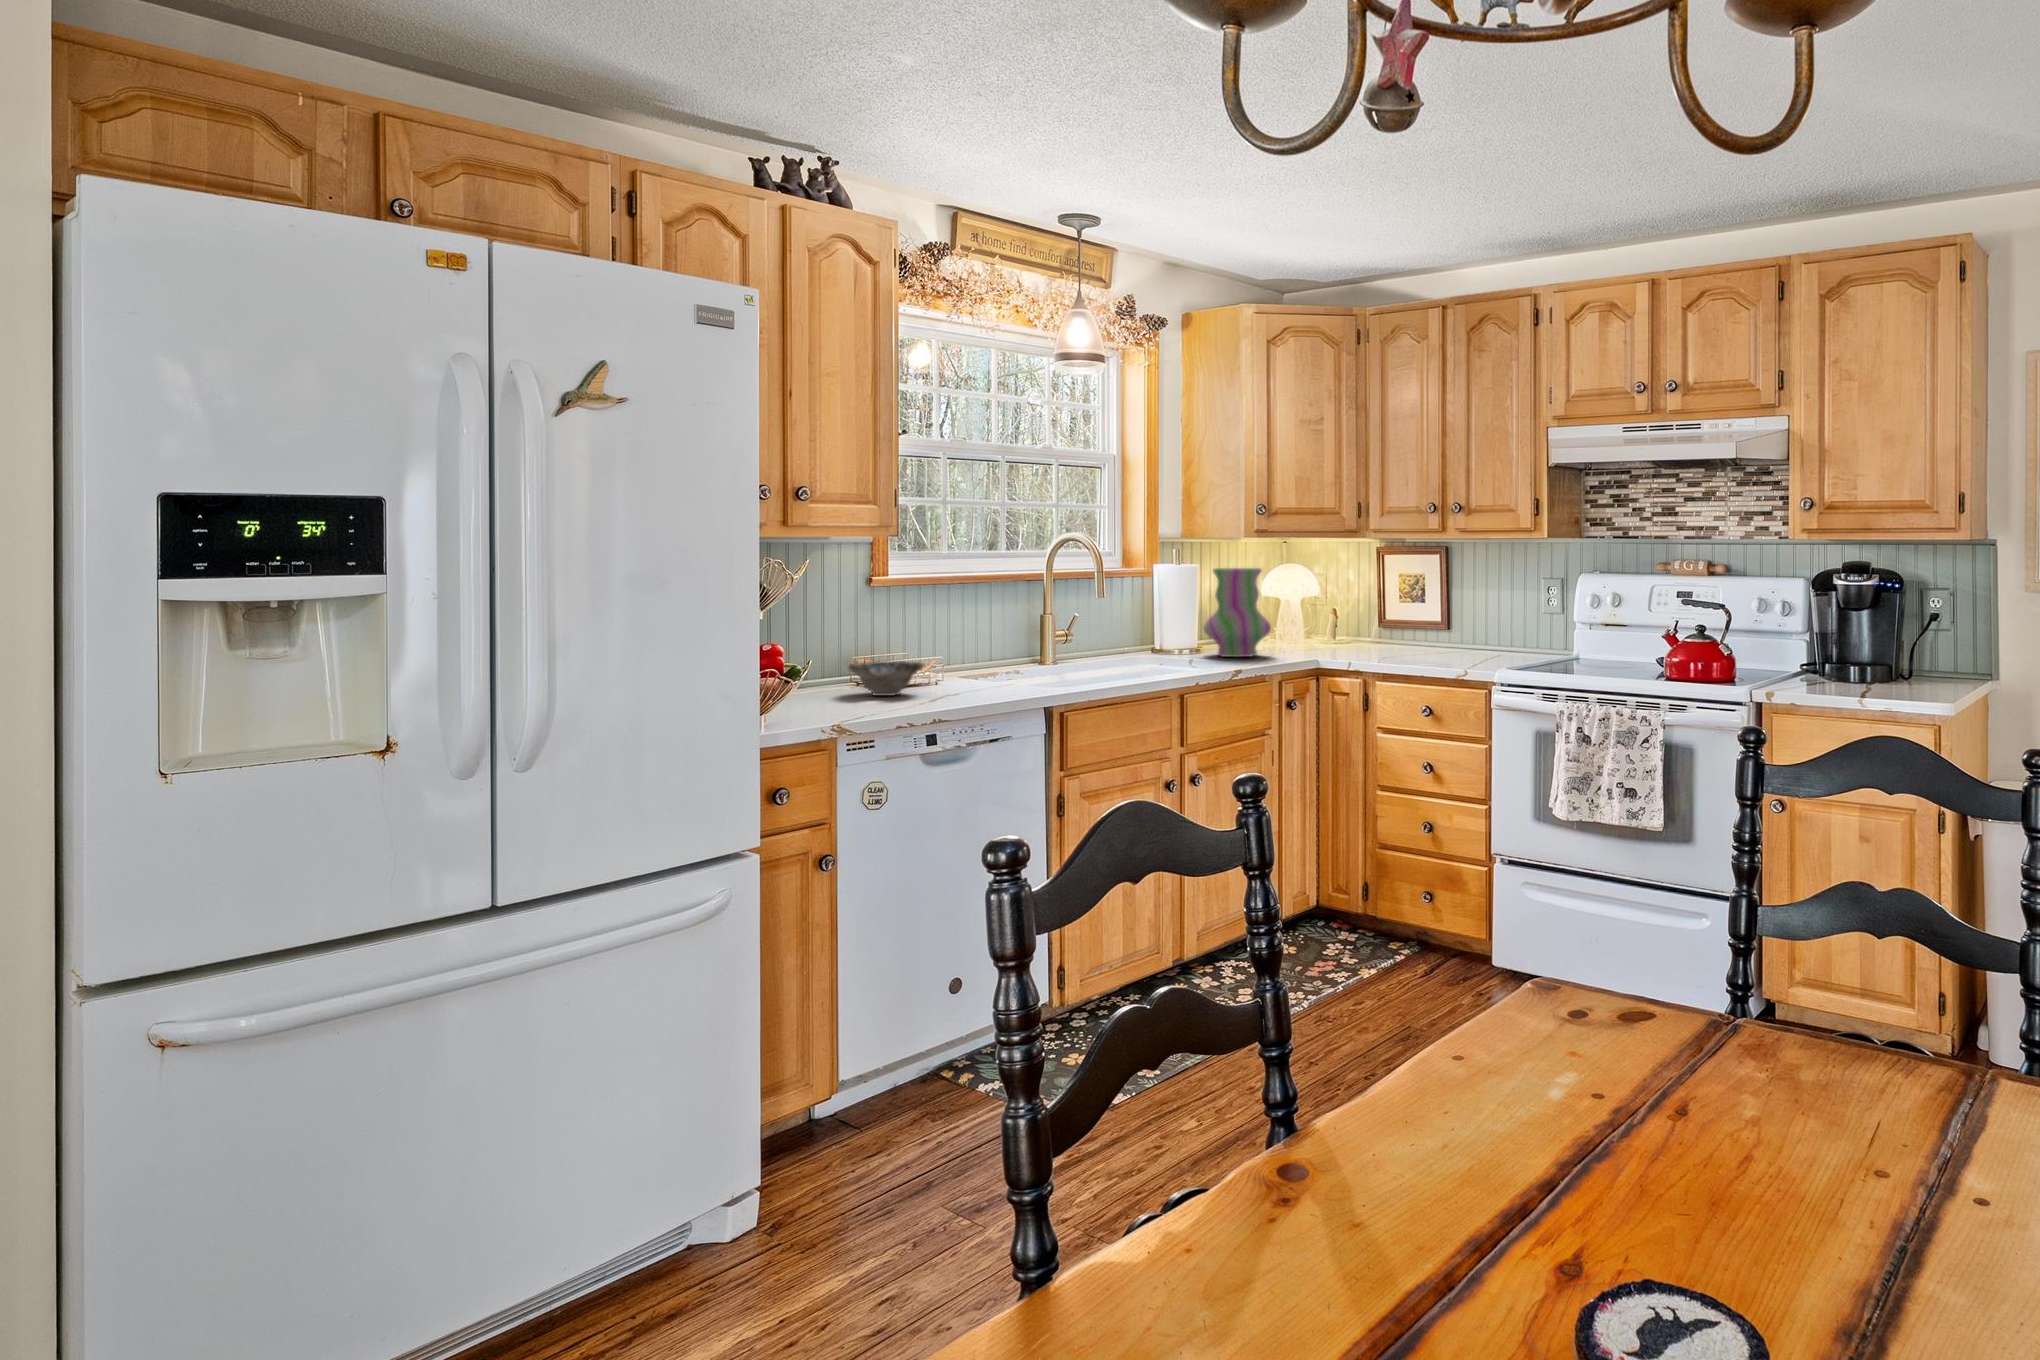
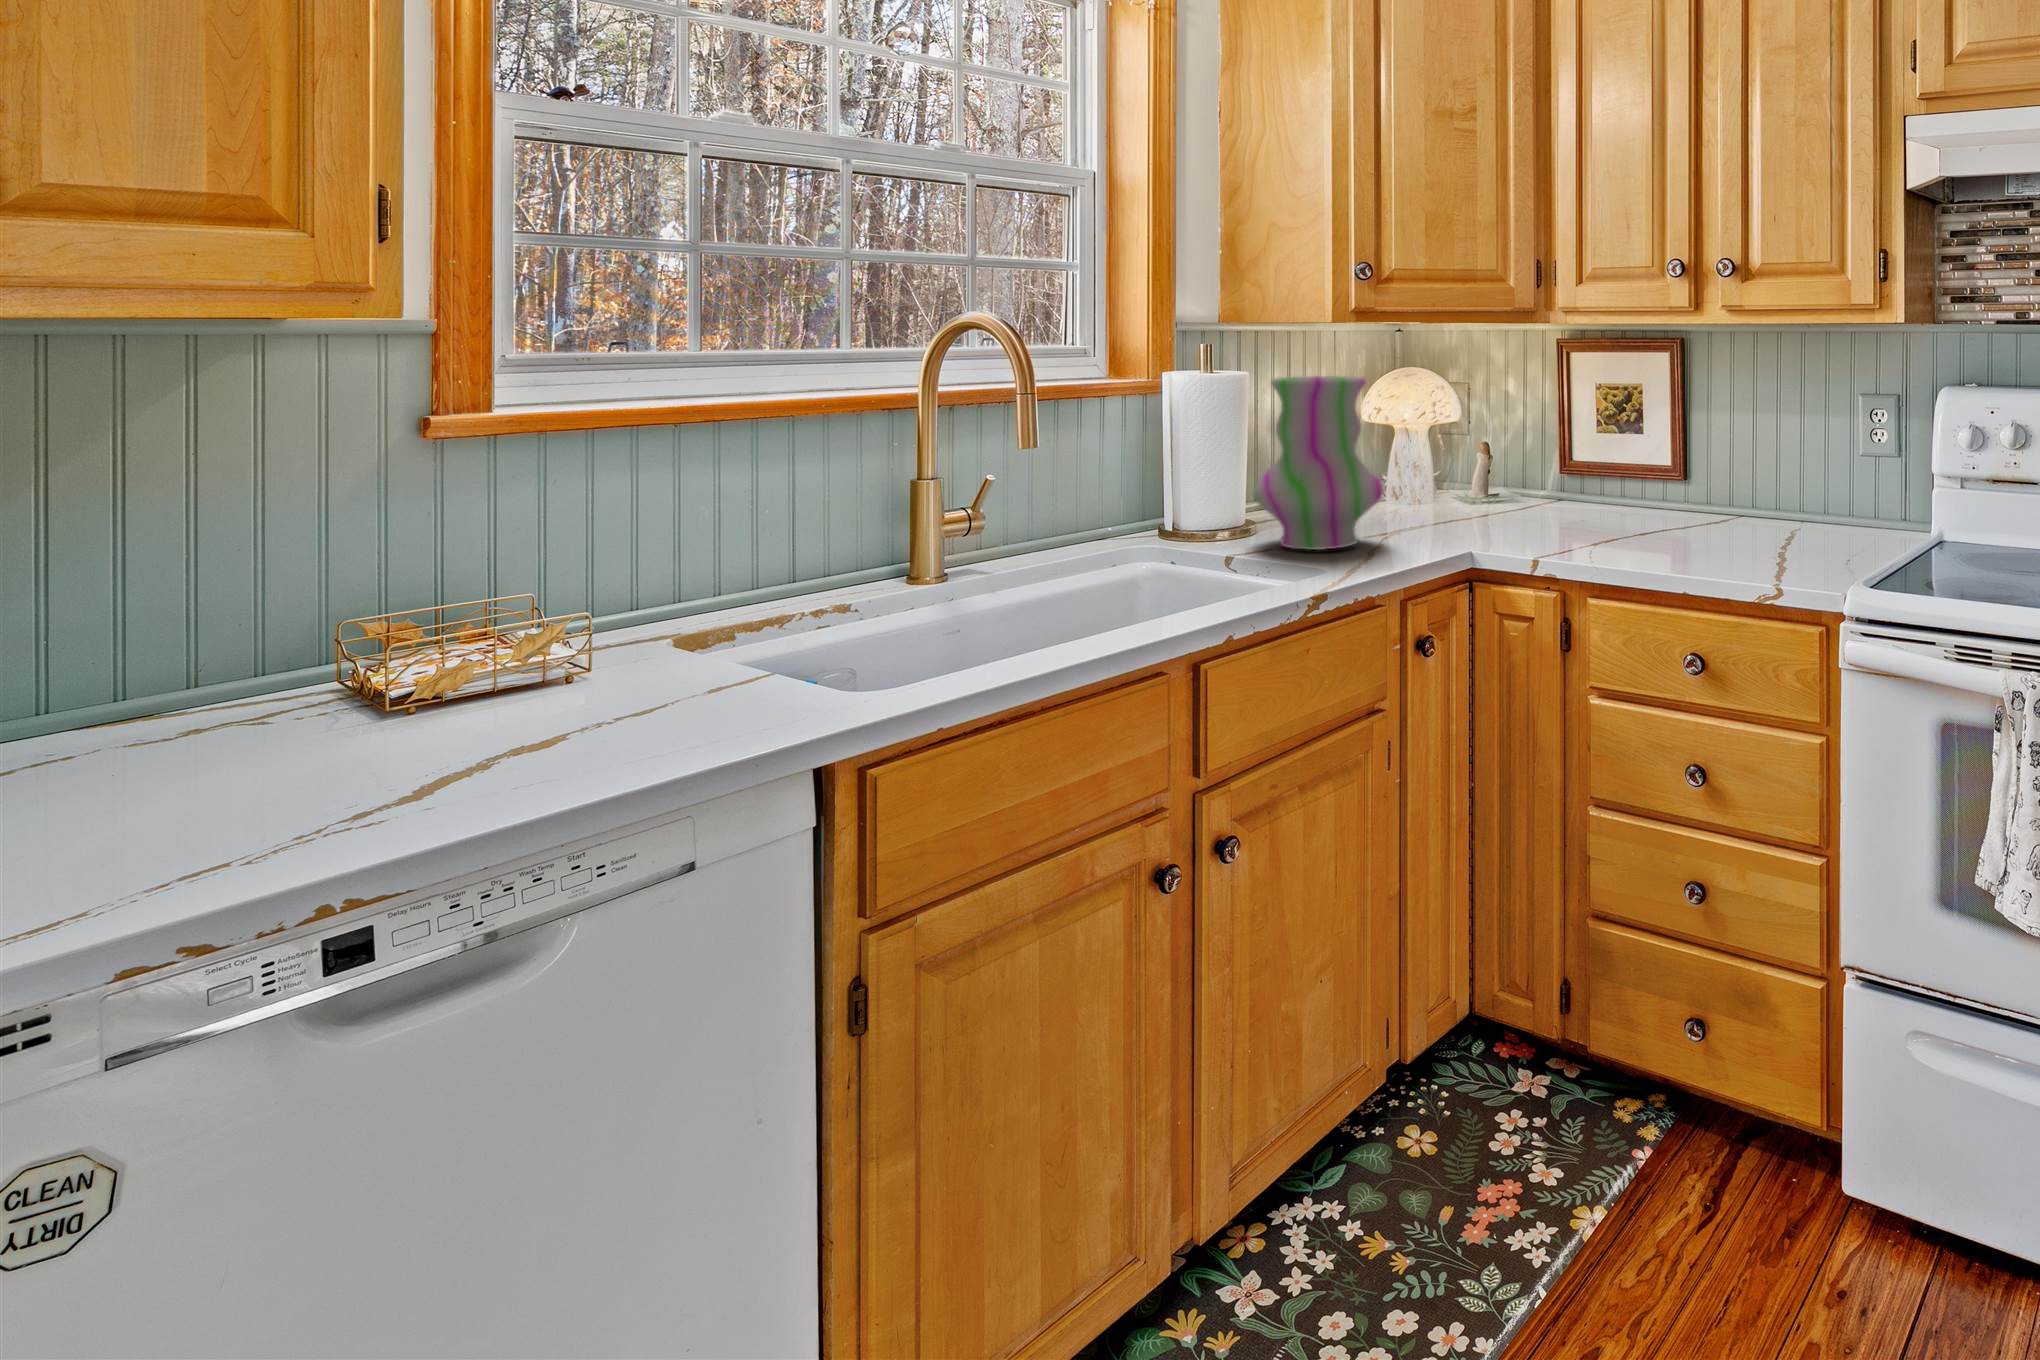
ceramic bowl: present [848,662,924,696] -> none [200,649,469,766]

